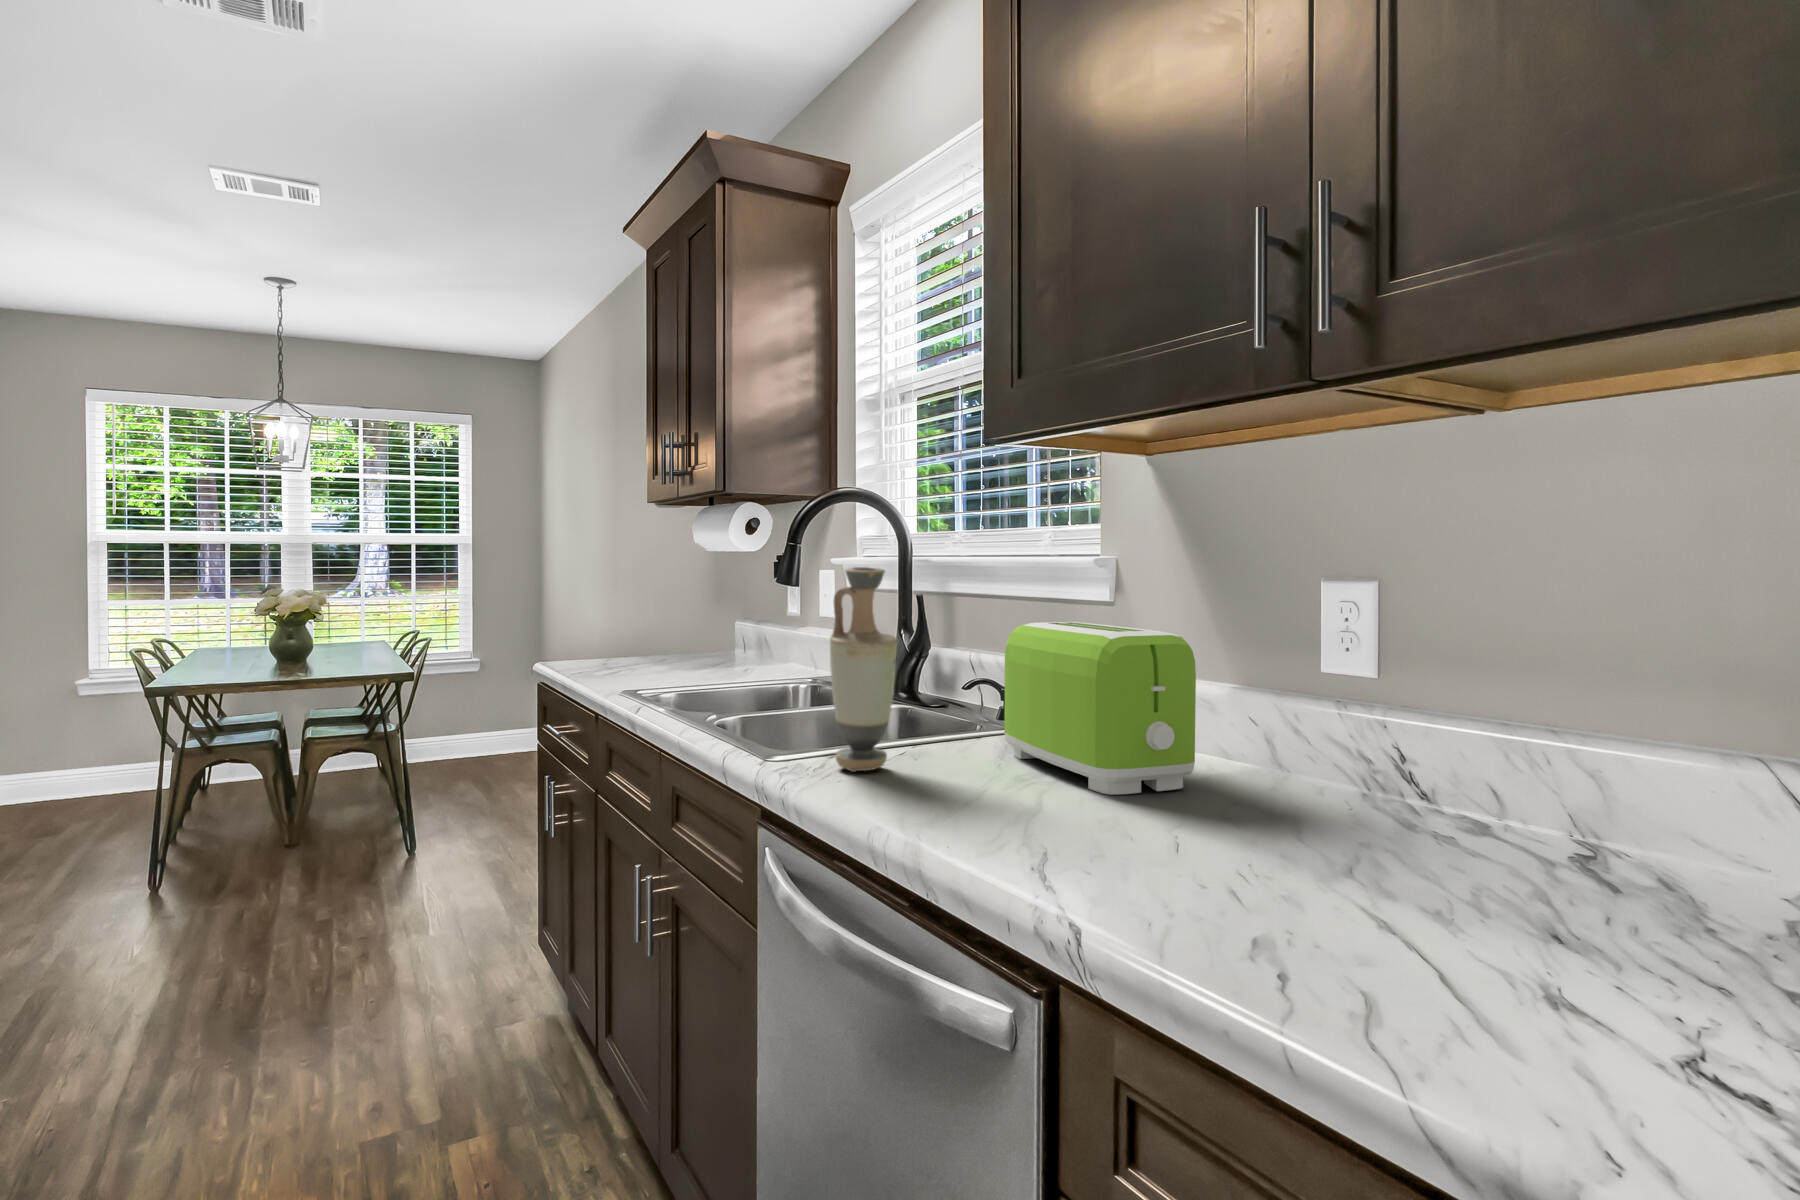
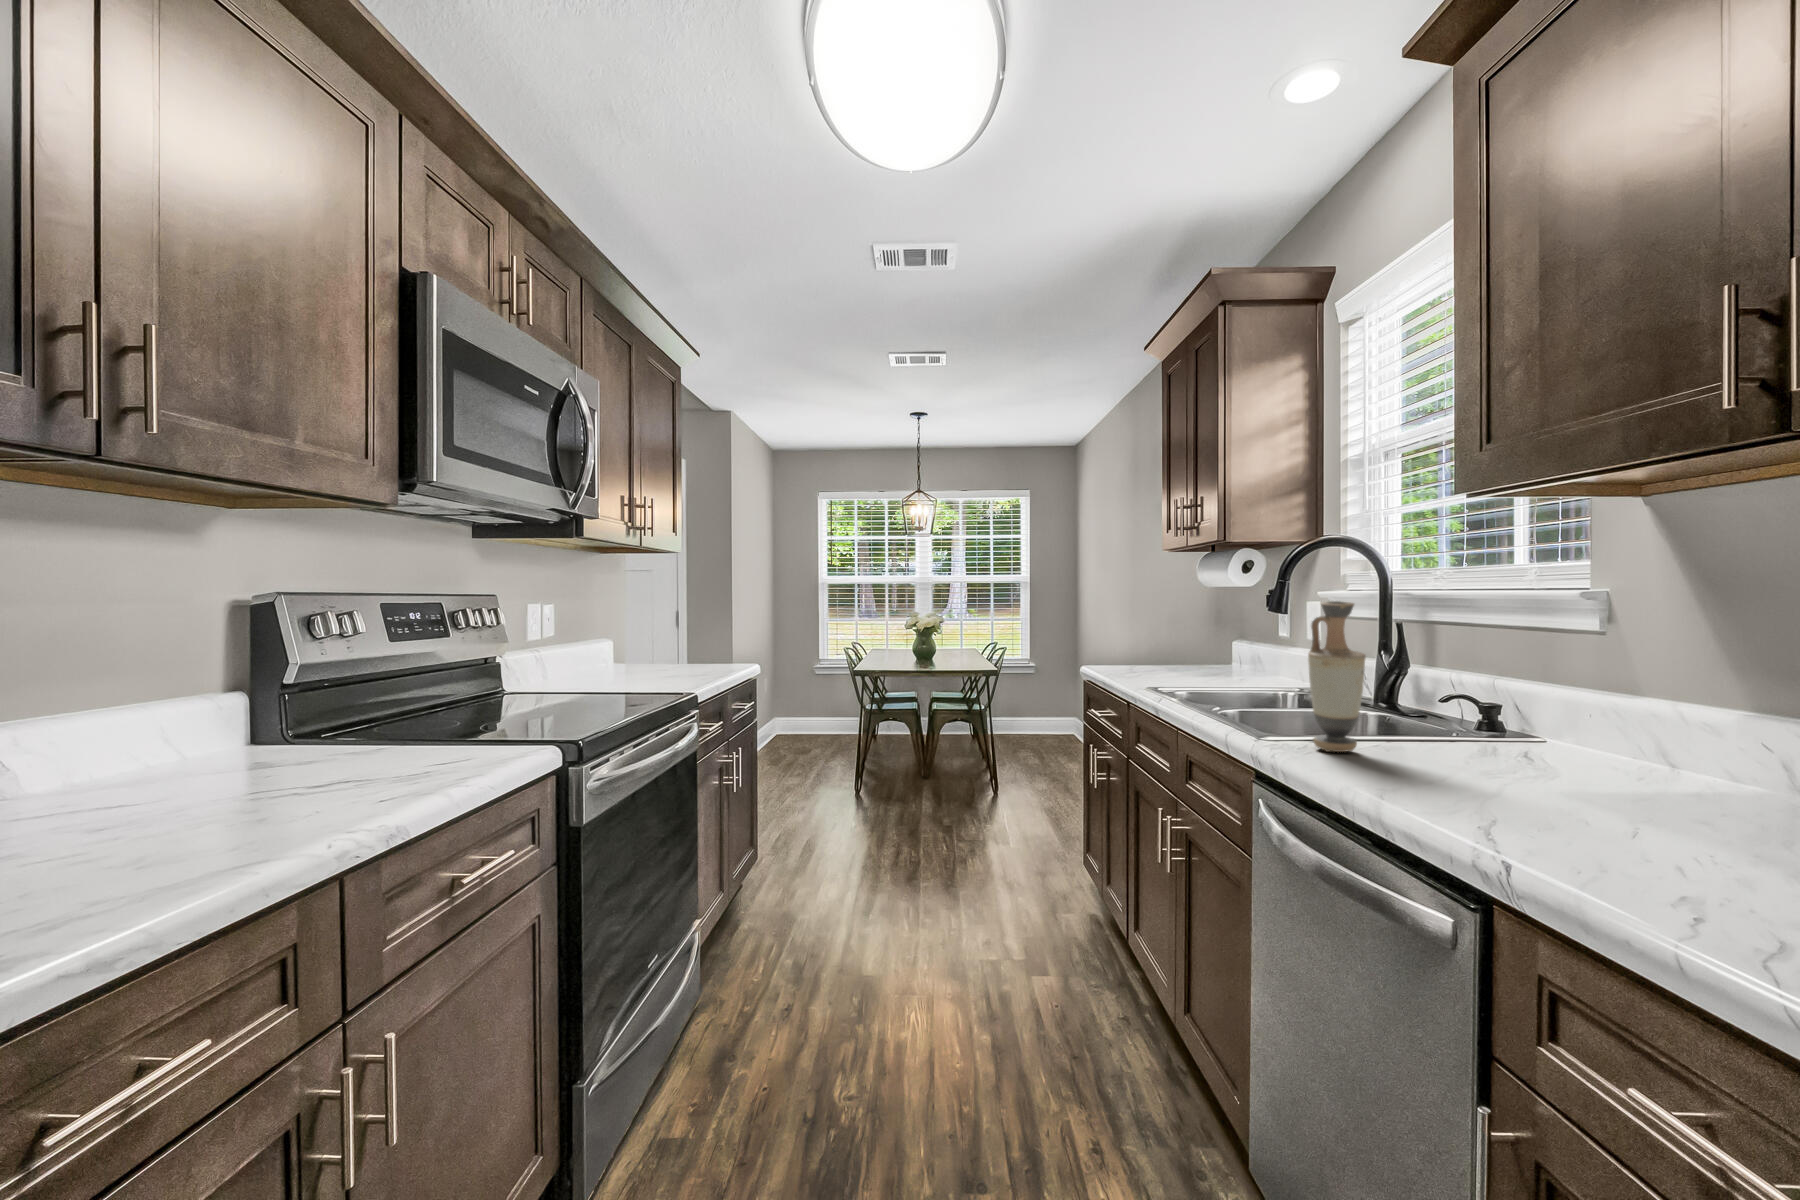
toaster: present [1004,622,1196,795] -> none [1472,647,1671,795]

